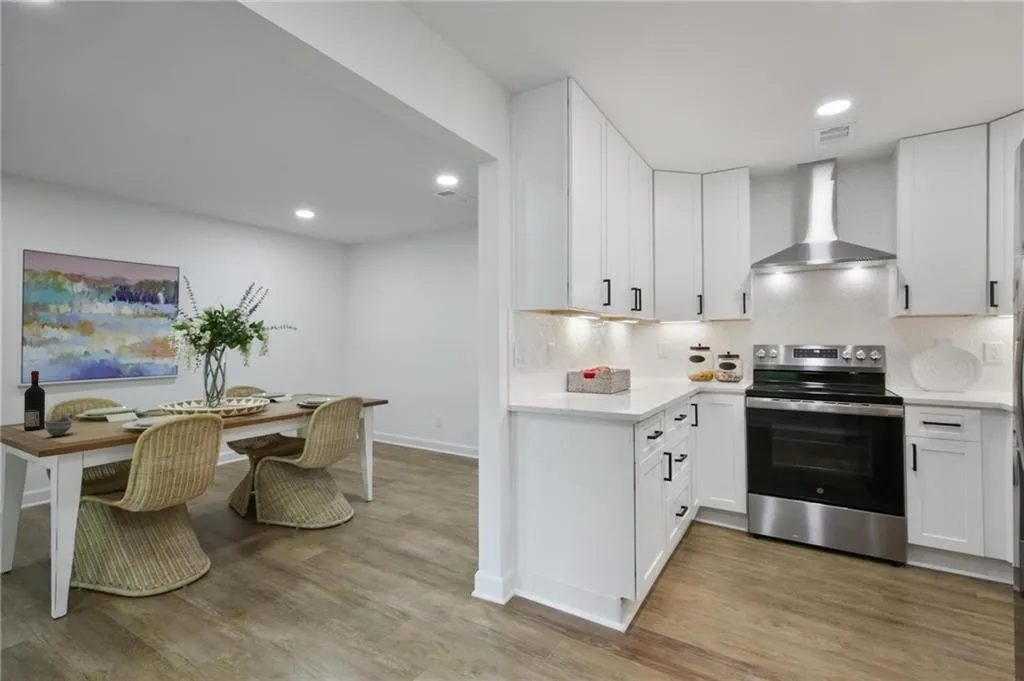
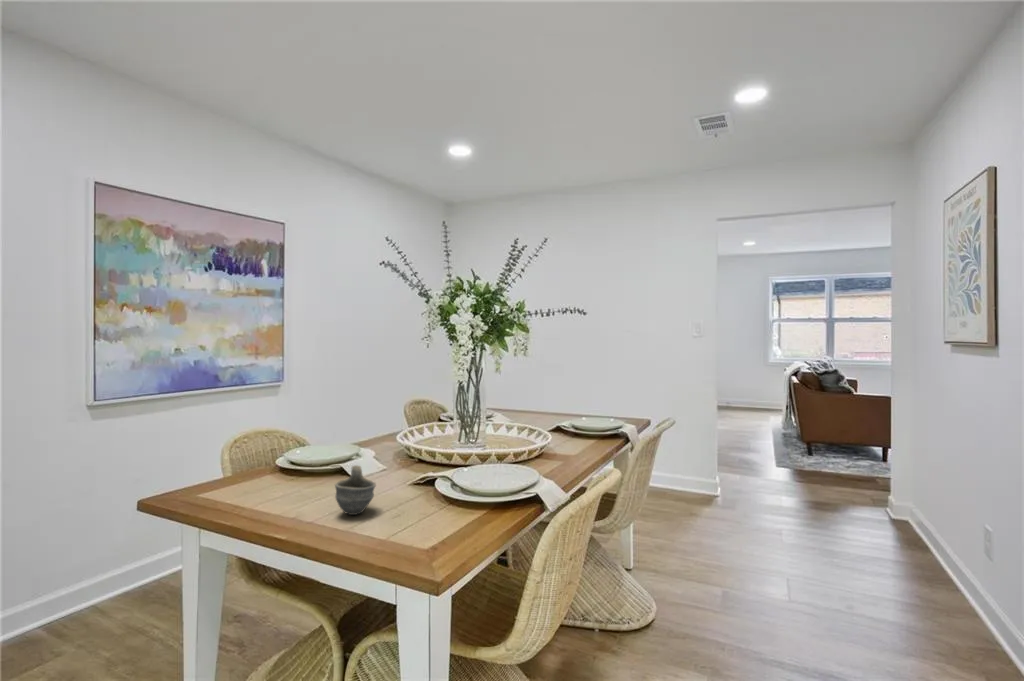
wine bottle: present [24,371,45,430] -> none [244,384,274,498]

